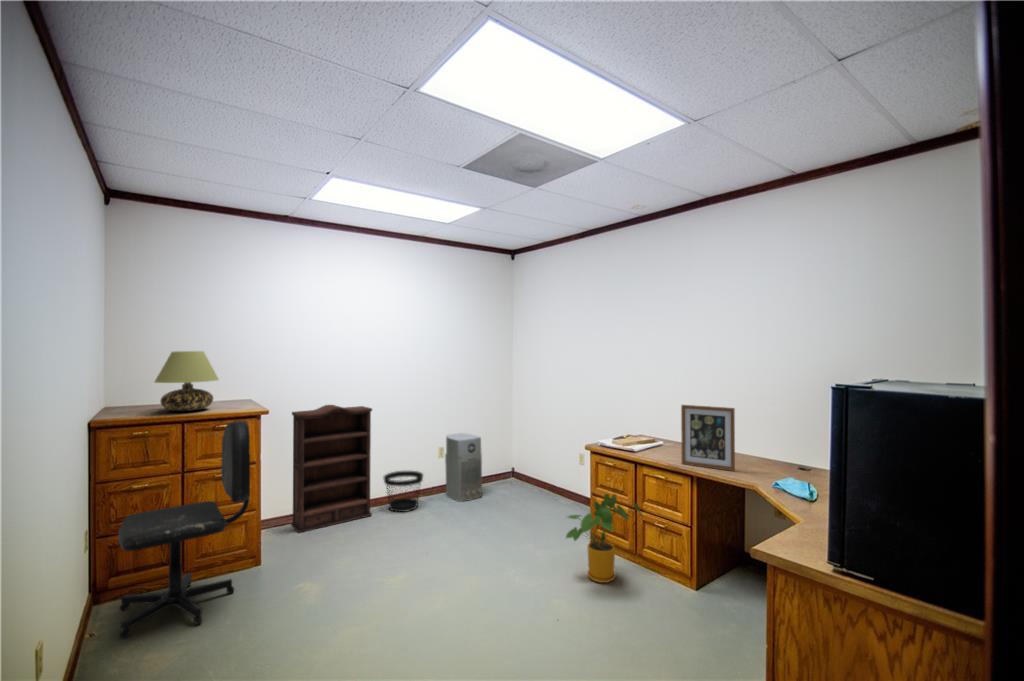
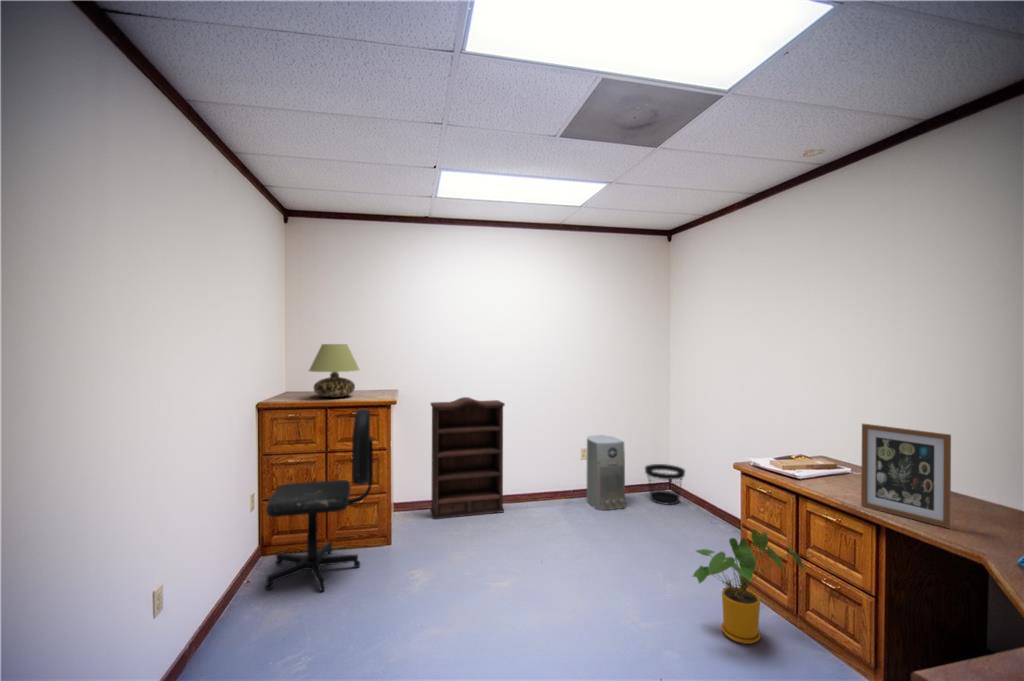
wastebasket: present [383,471,423,512] -> present [645,464,685,505]

